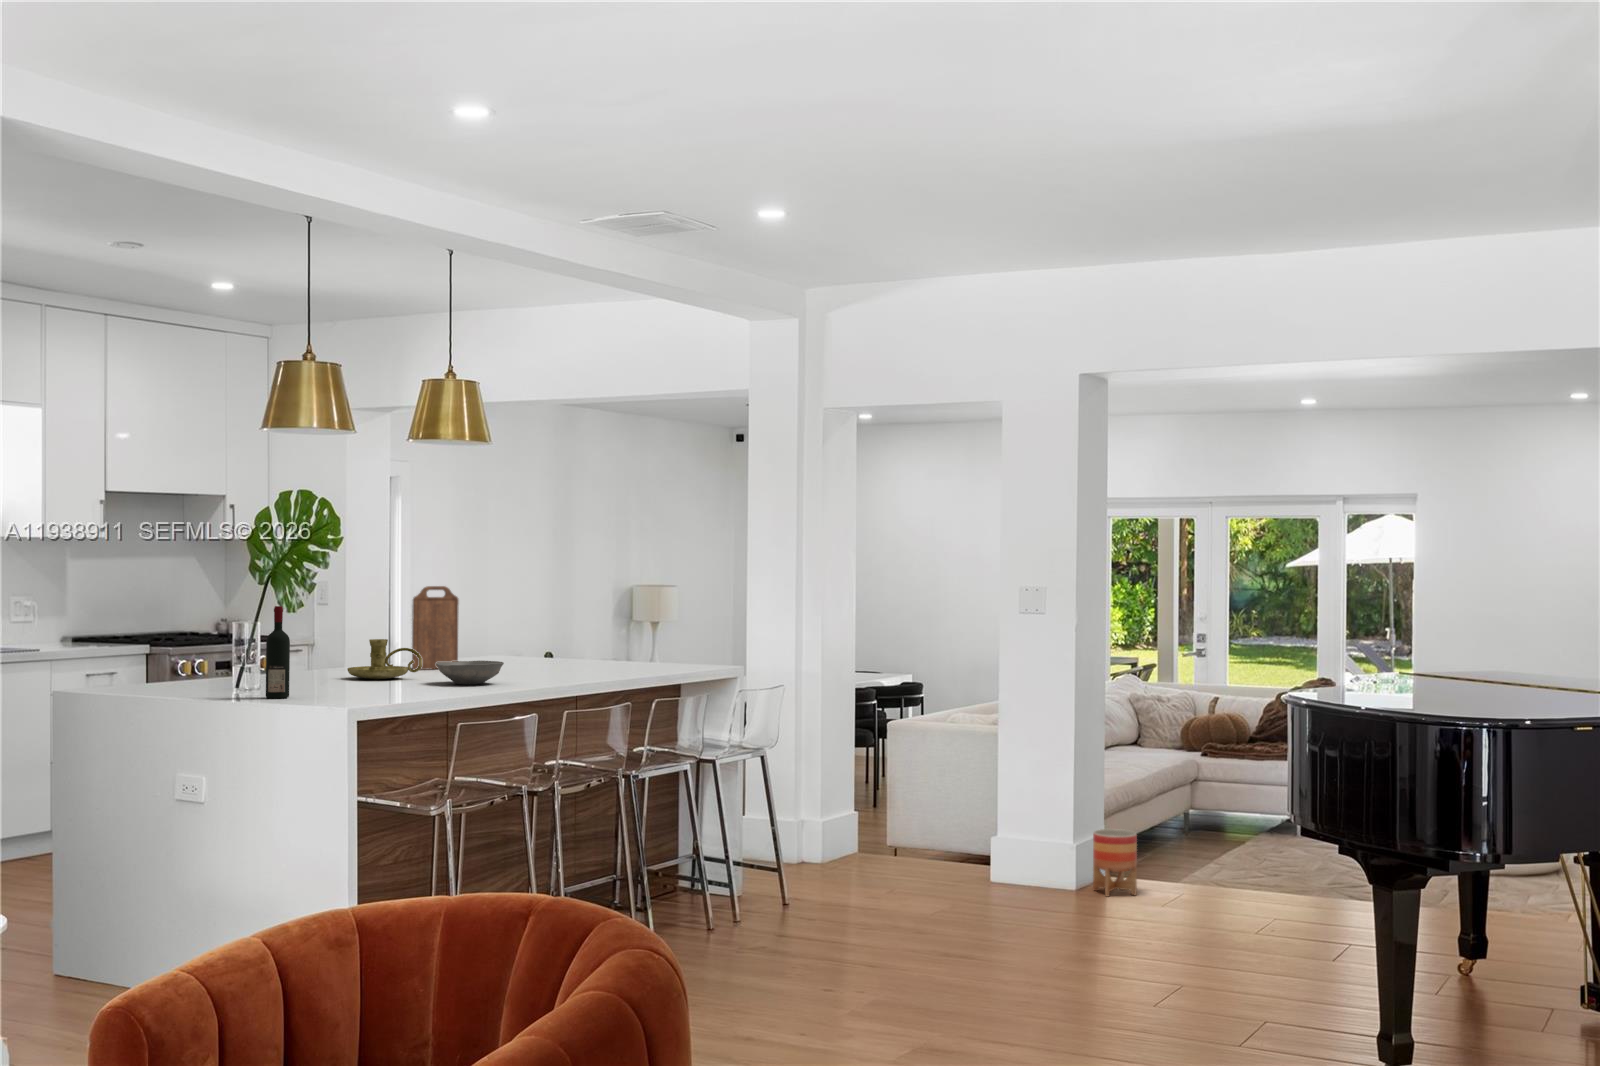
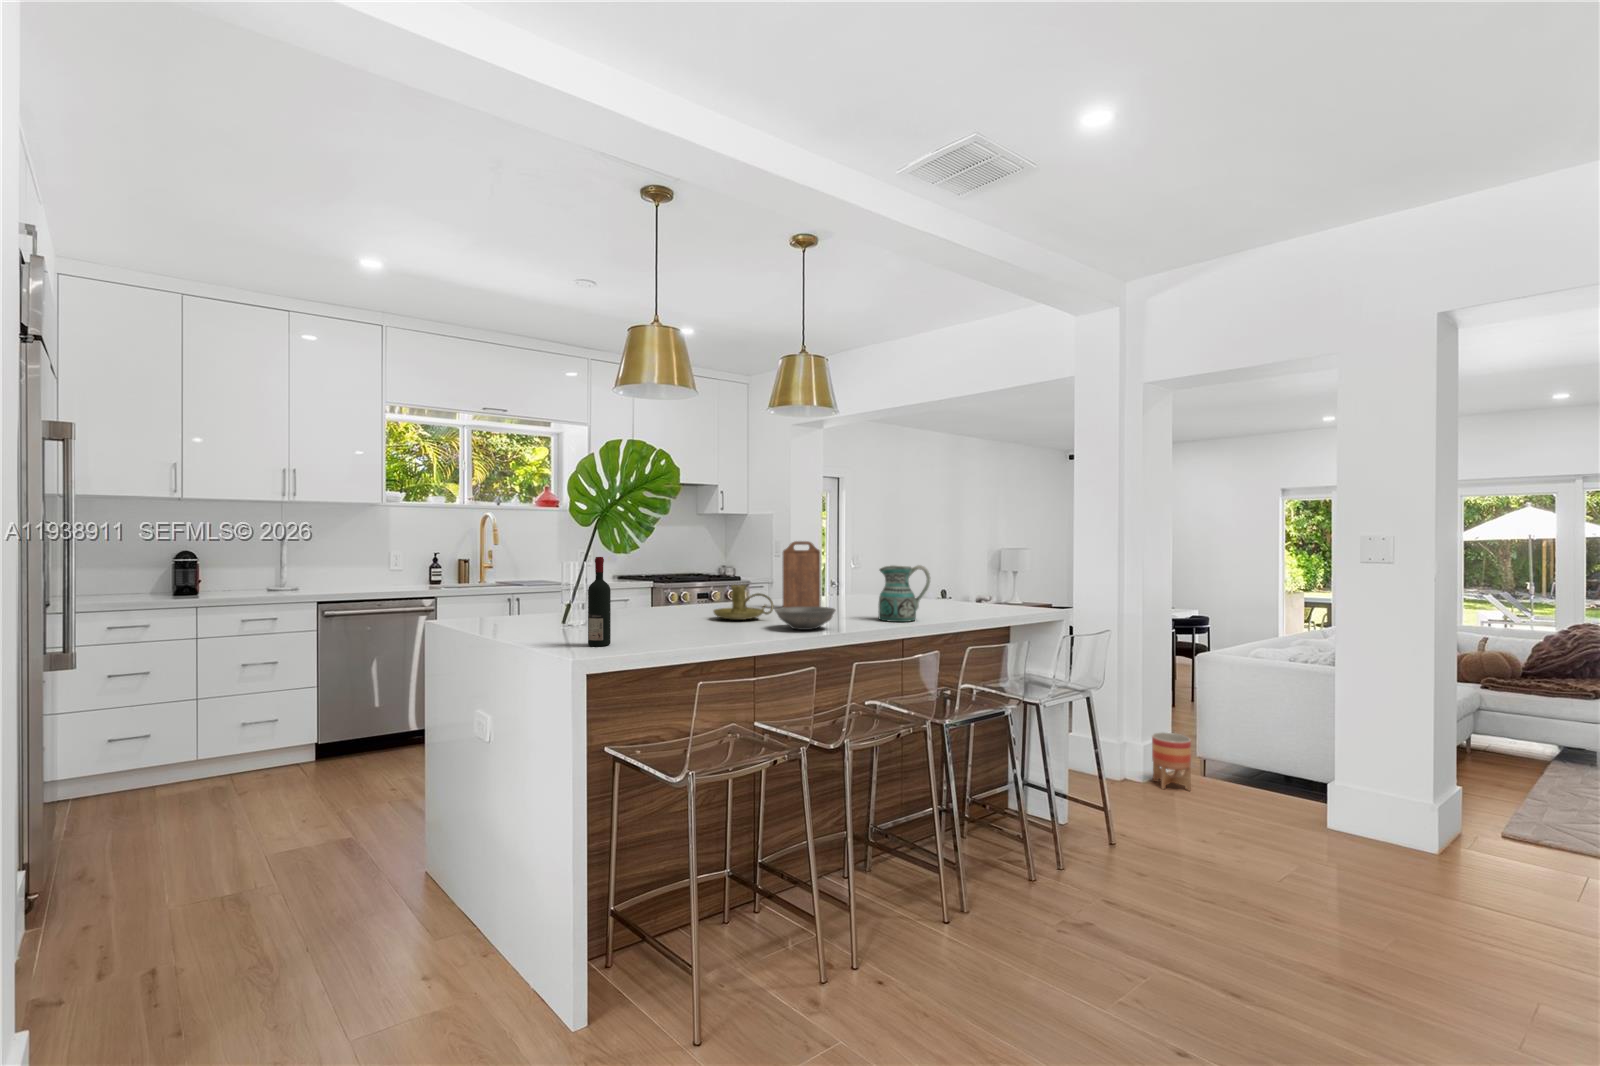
ceramic pitcher: none [540,614,598,677] -> present [878,565,930,622]
planter: present [1093,829,1137,897] -> present [1152,732,1191,791]

